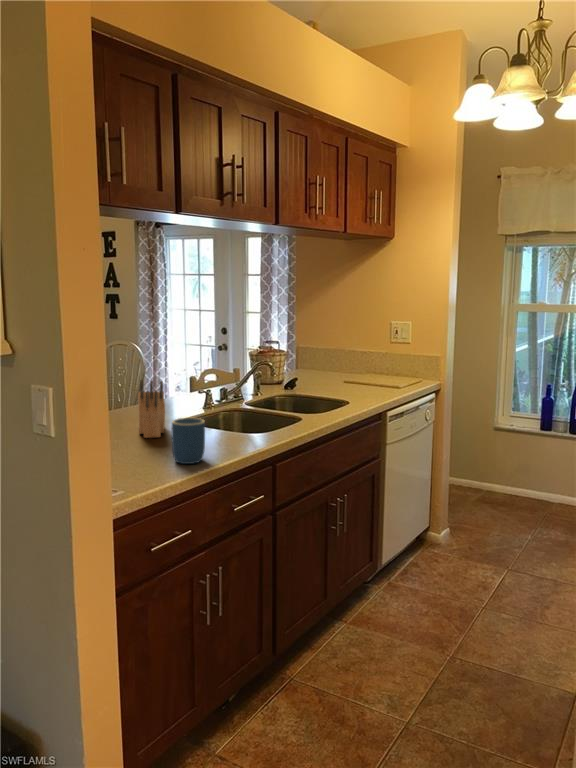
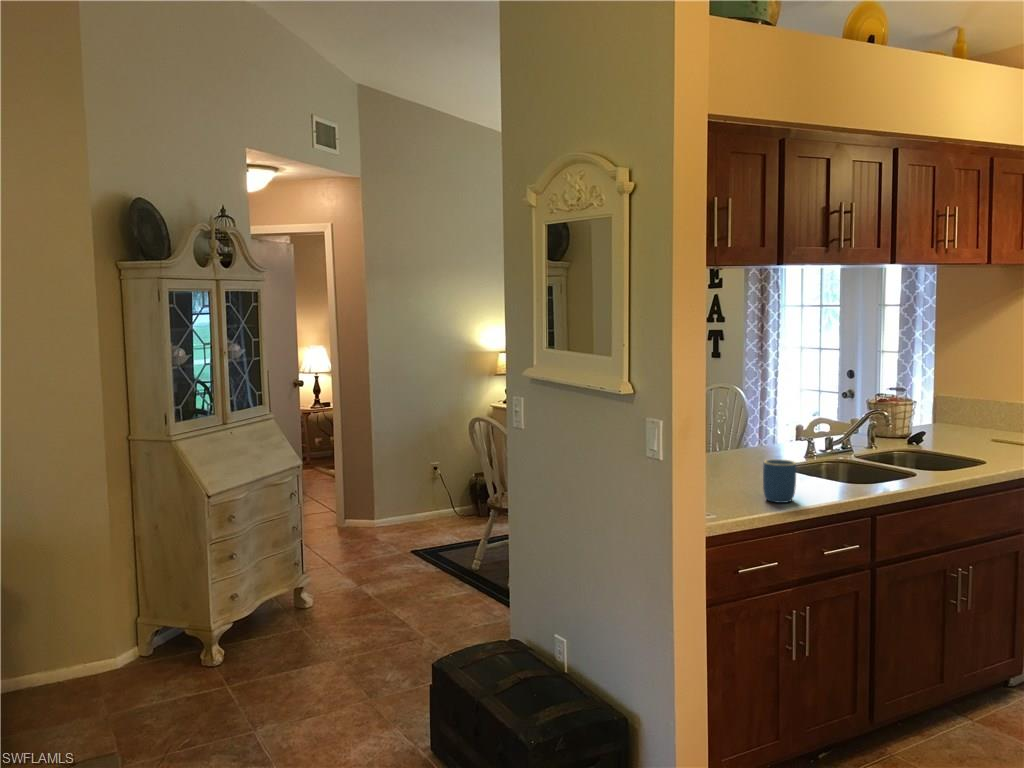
knife block: present [138,380,165,438] -> none [734,422,760,479]

